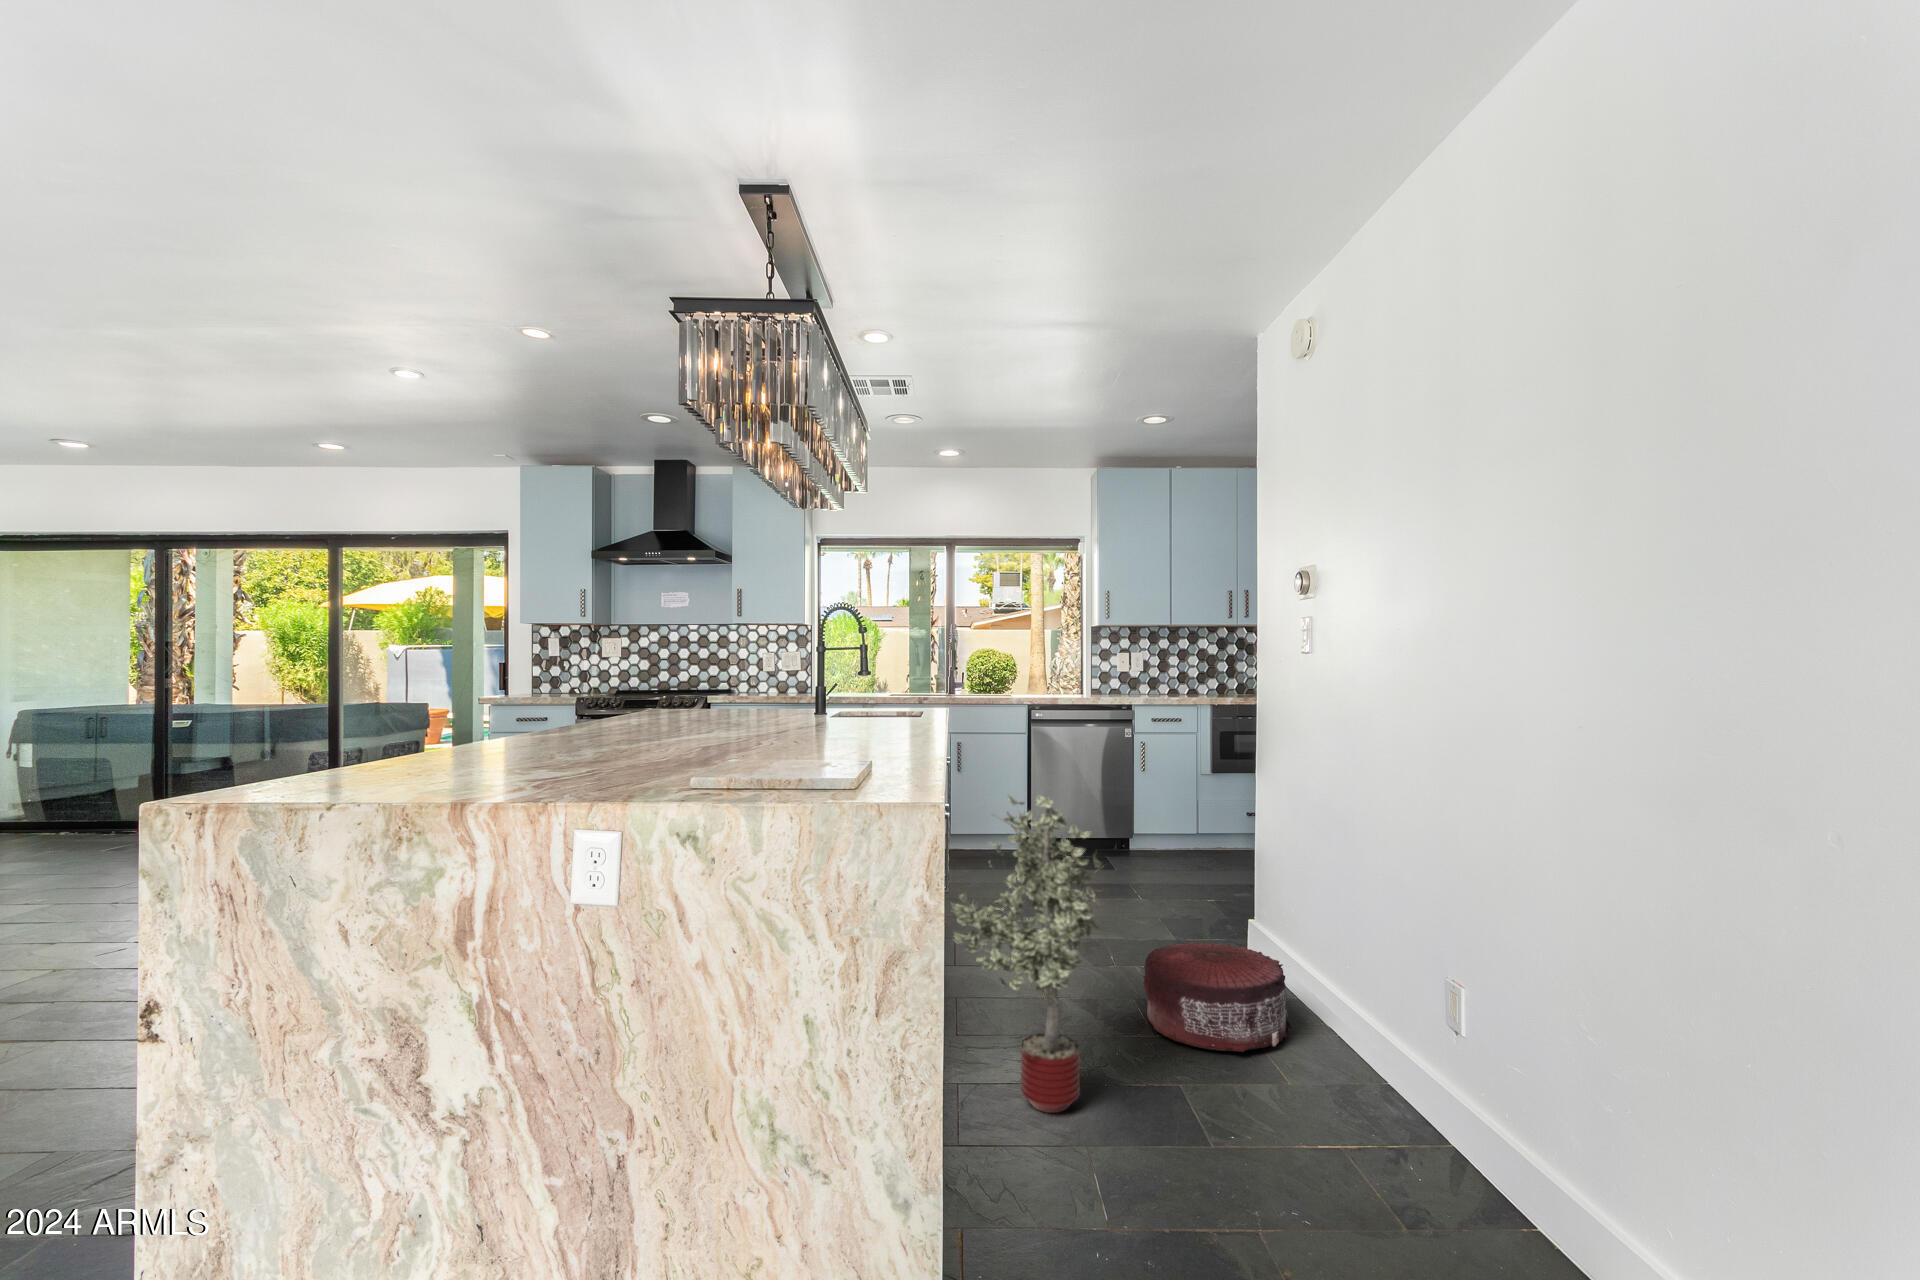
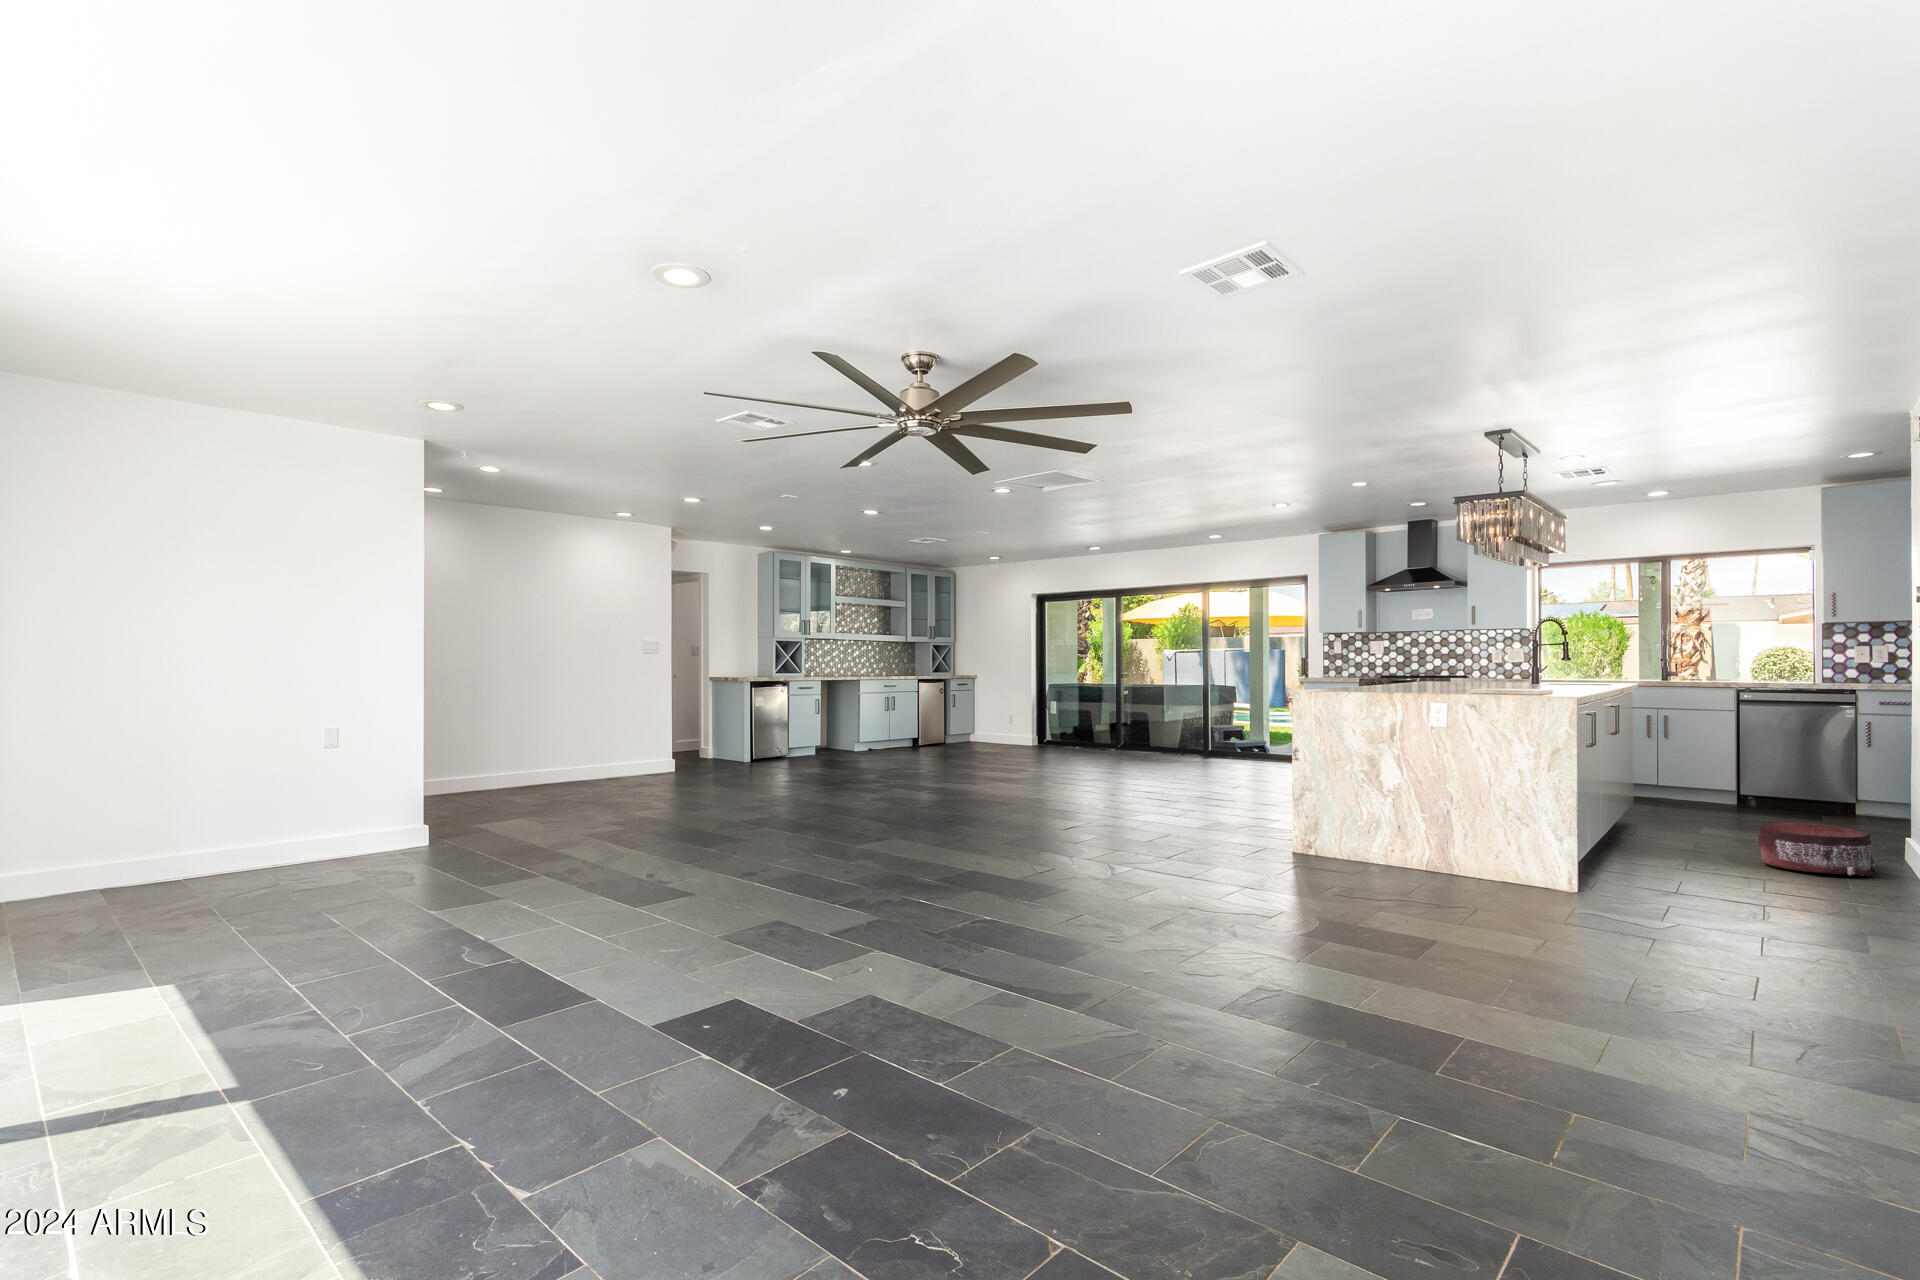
potted tree: present [952,795,1102,1113] -> none [1606,713,1705,870]

